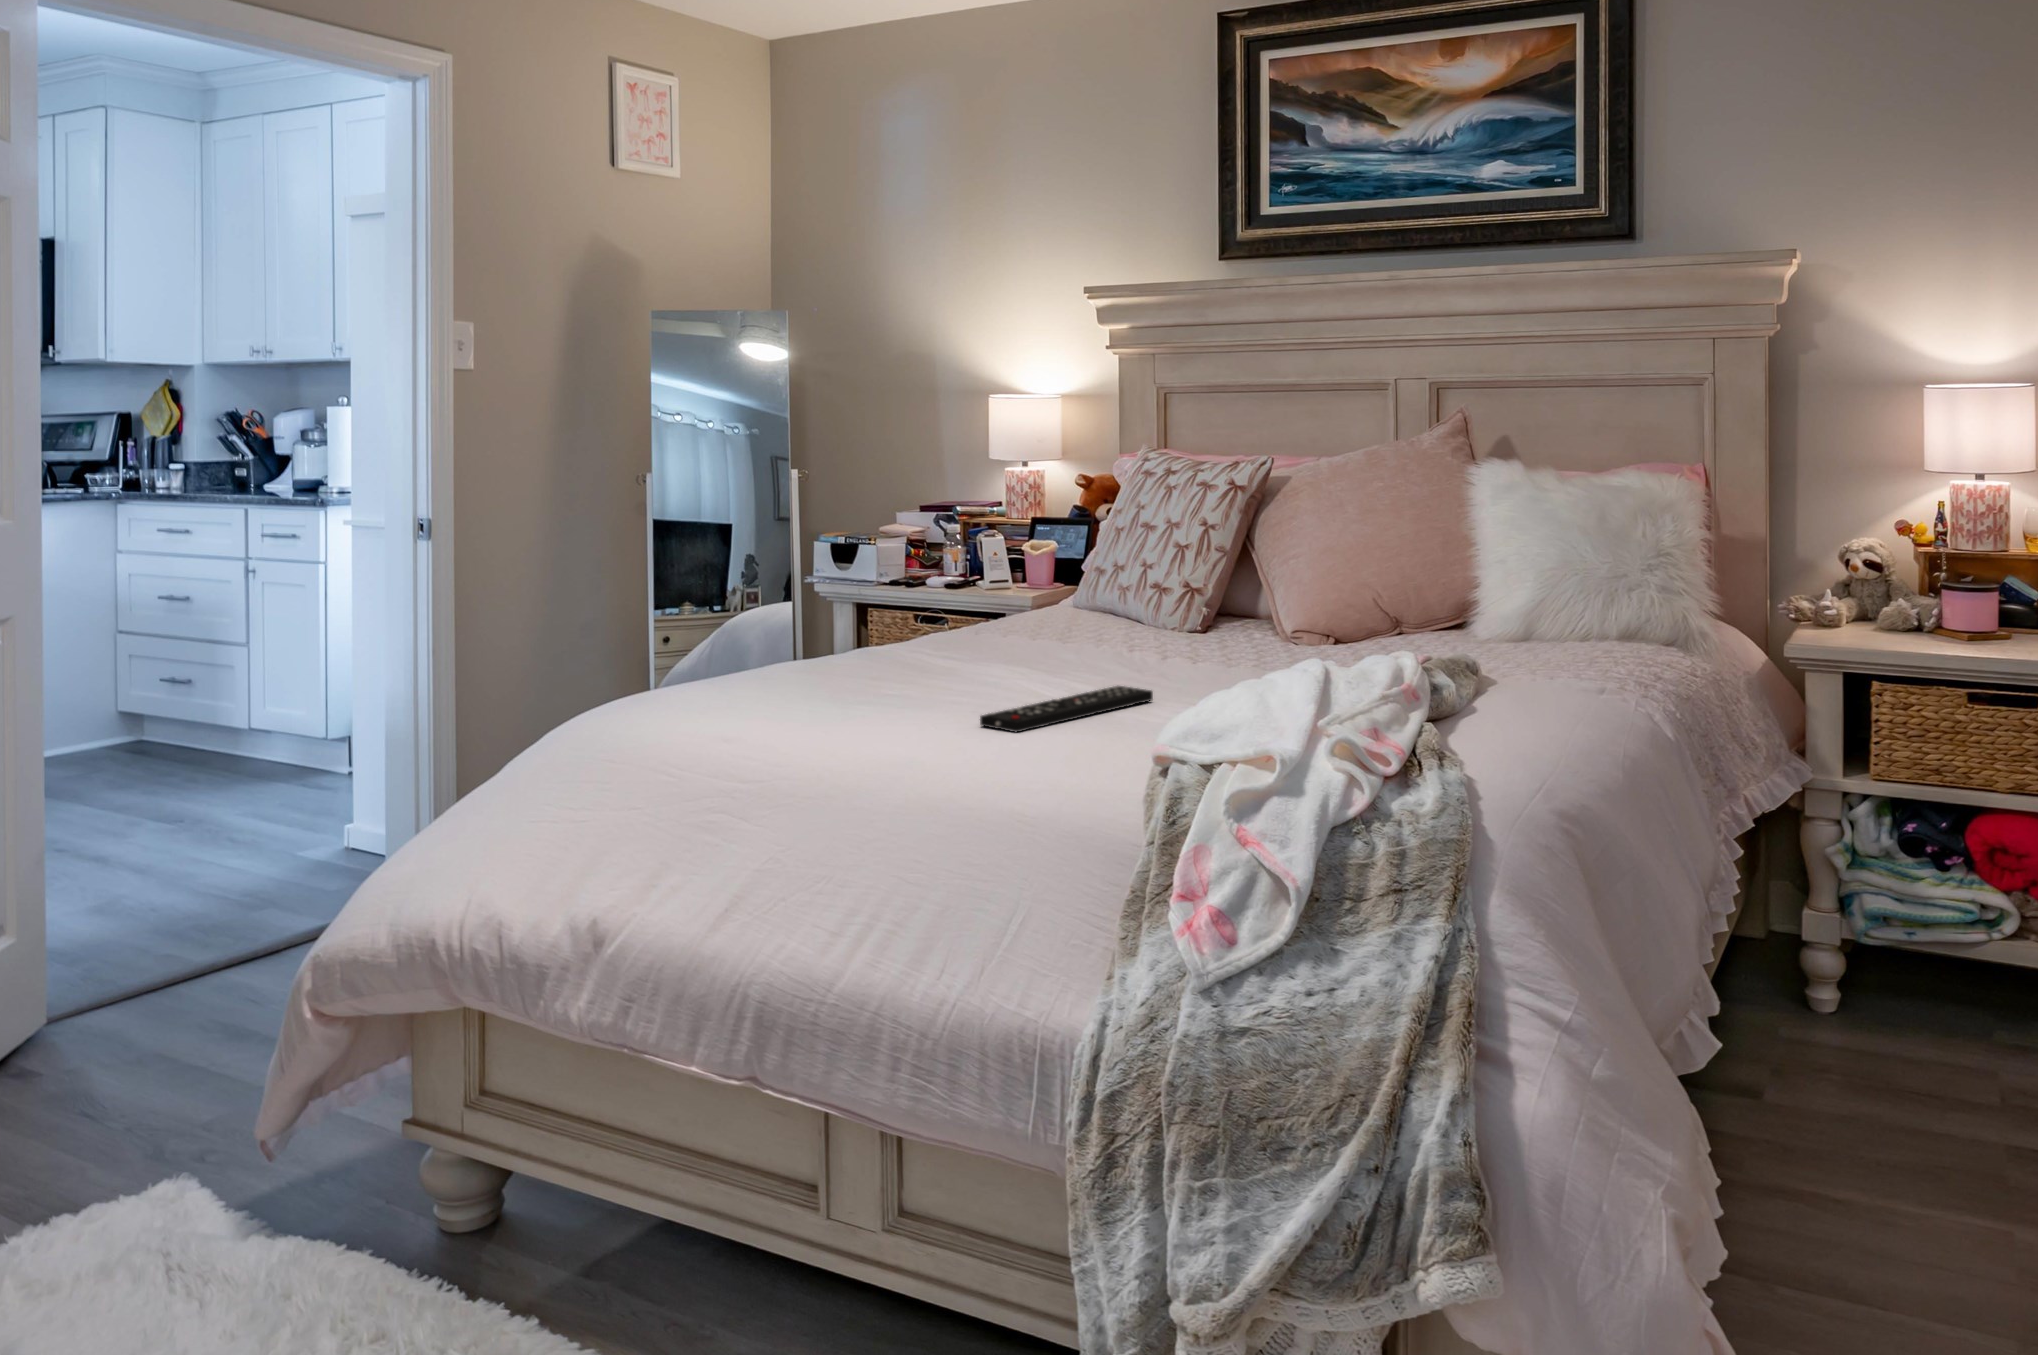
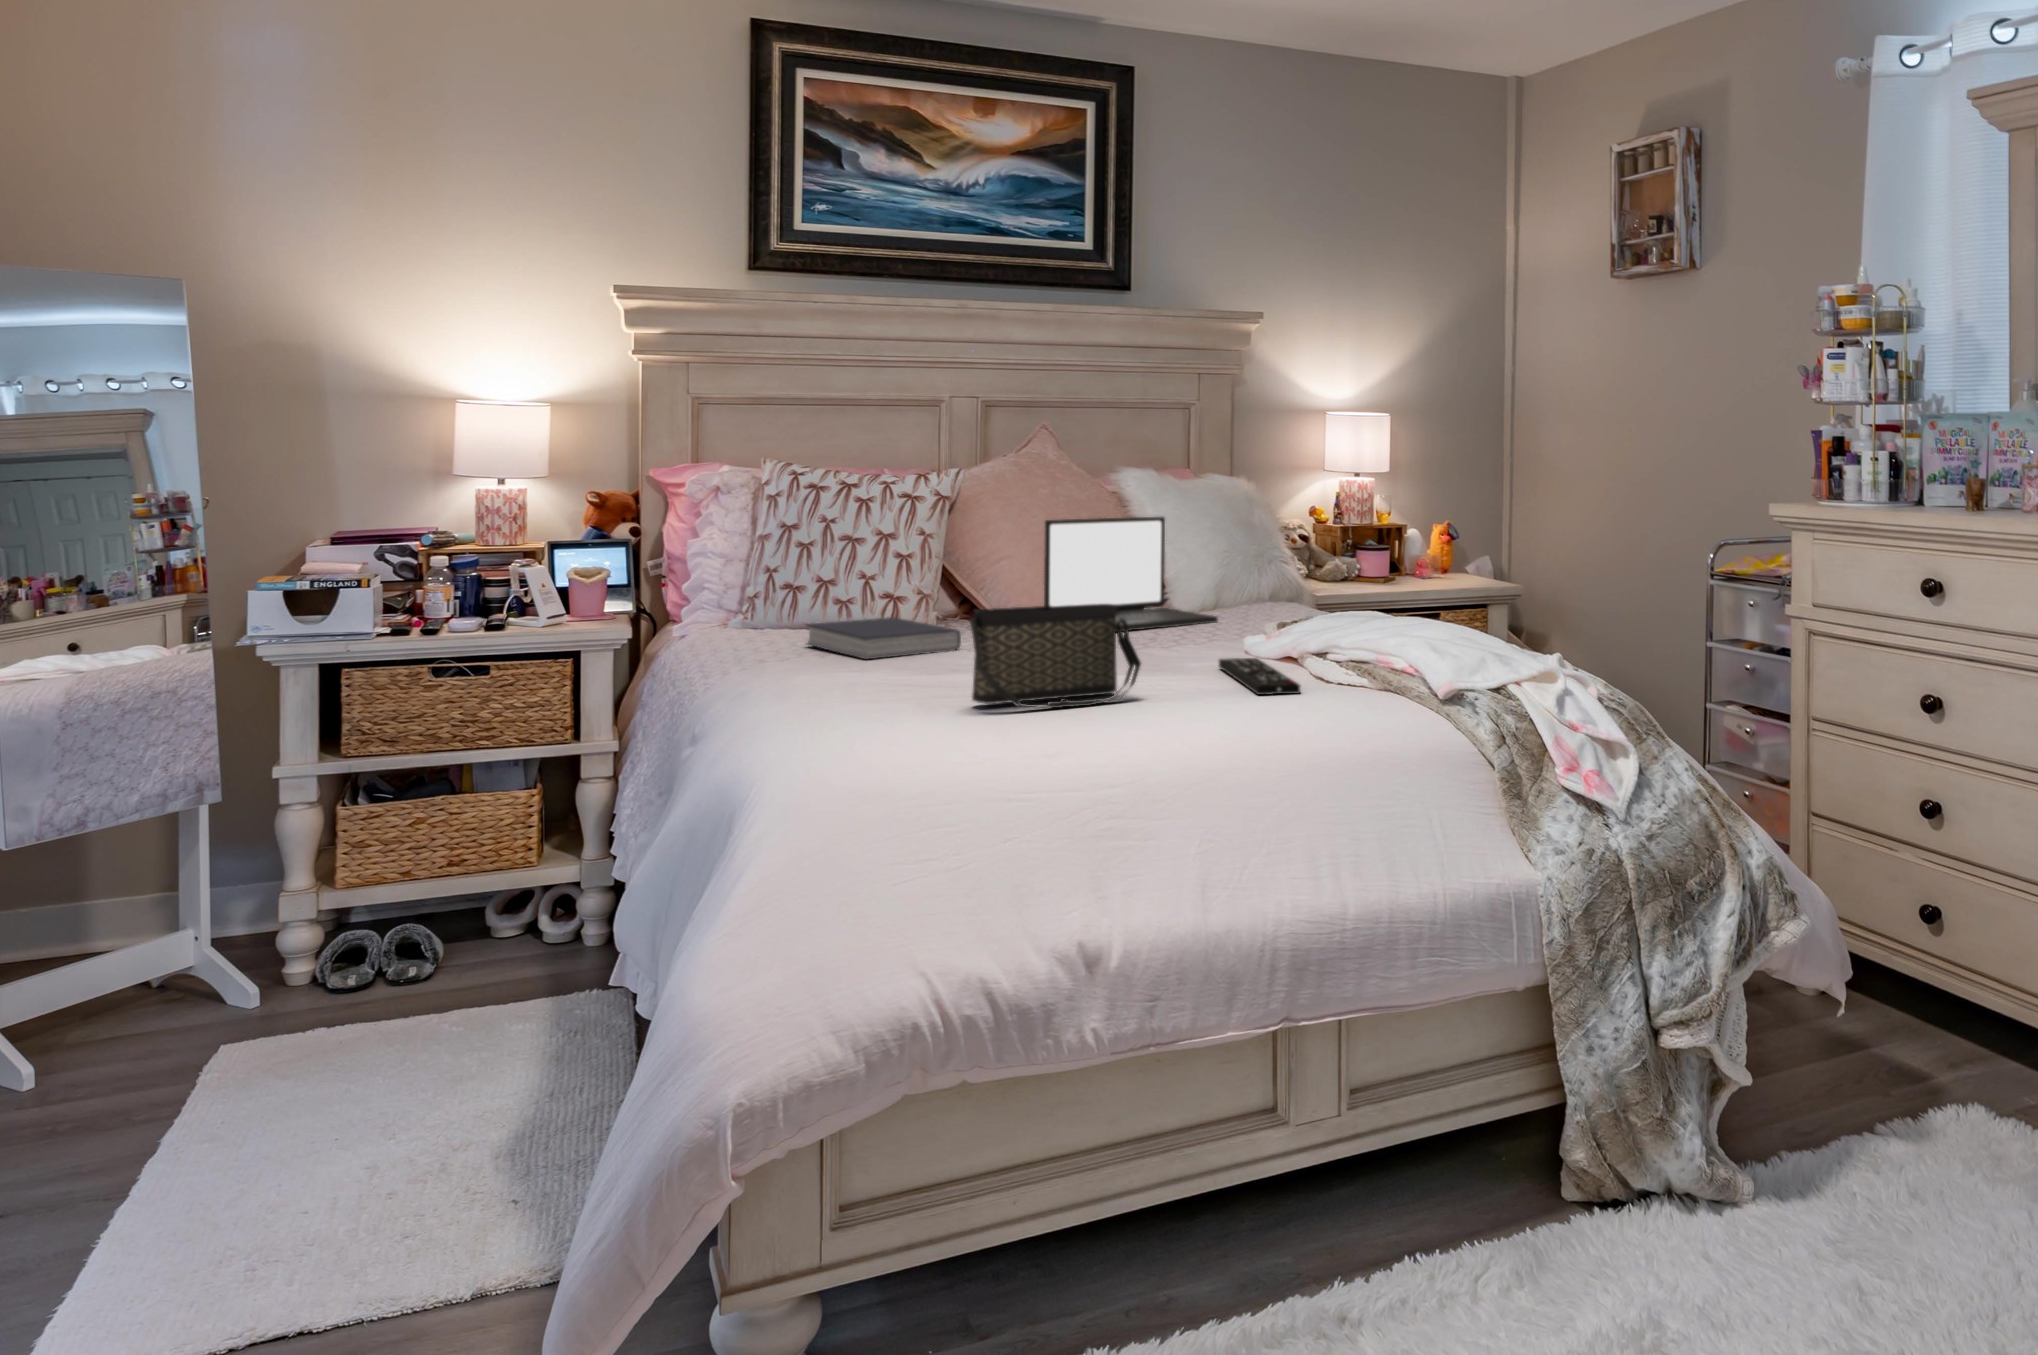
laptop: none [1244,516,1427,654] -> present [1044,517,1218,632]
handbag: none [769,598,923,707] -> present [970,603,1141,708]
book: none [975,605,1107,646] -> present [807,617,961,659]

